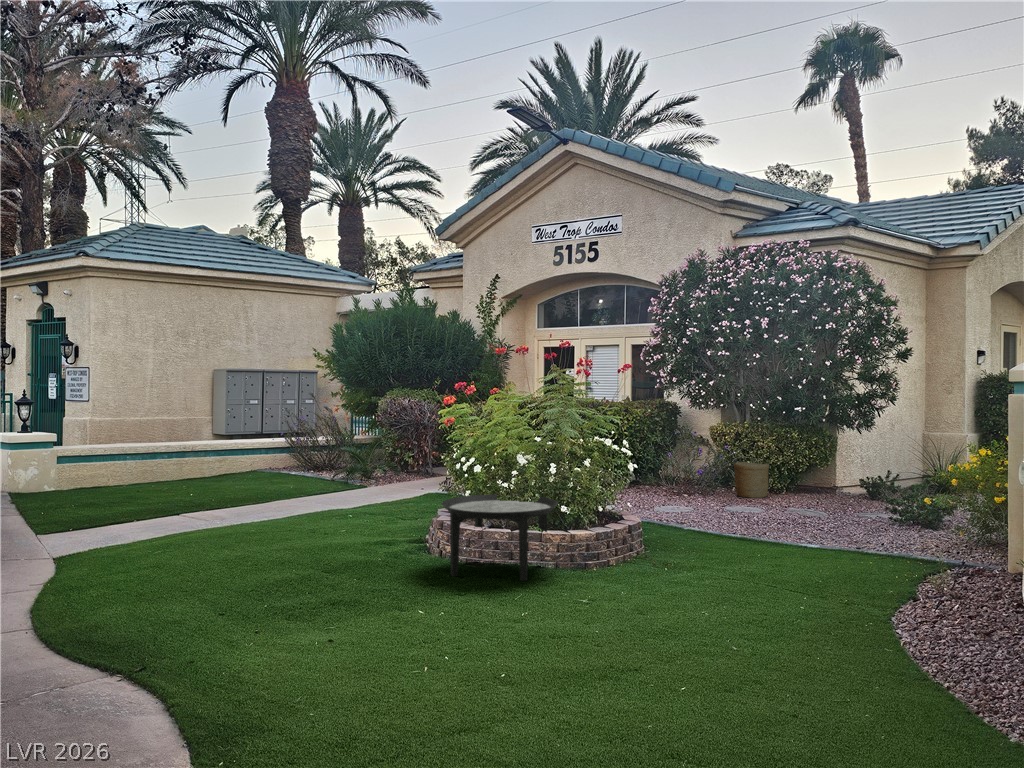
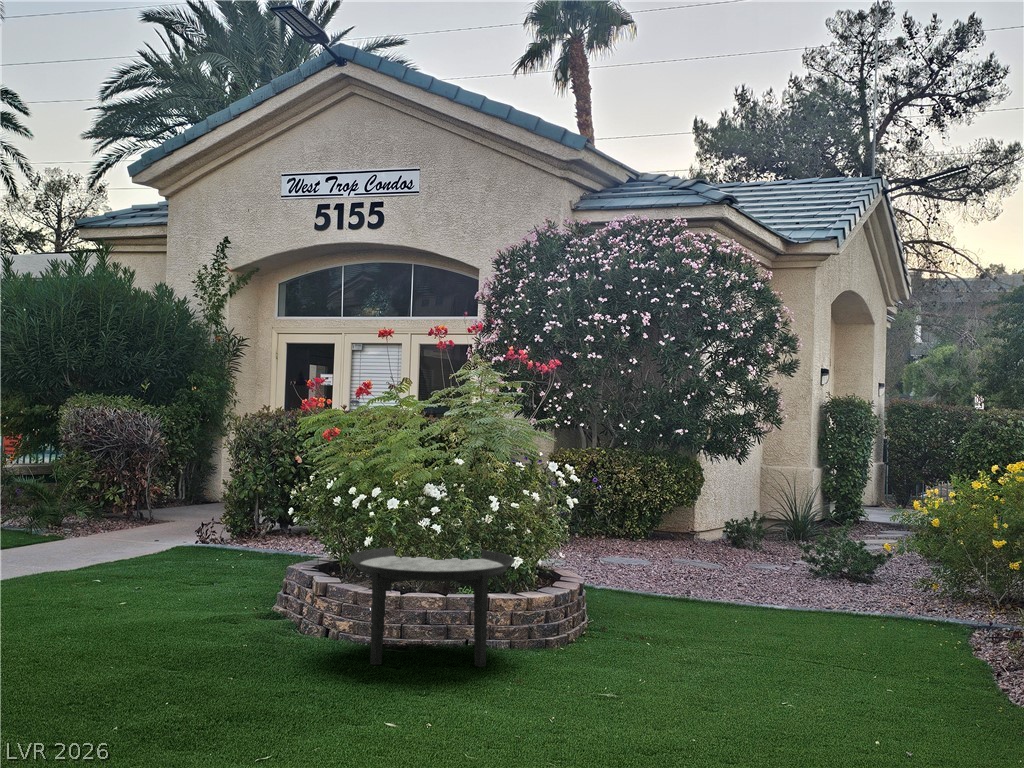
woven basket: present [734,462,769,498] -> none [601,500,645,547]

